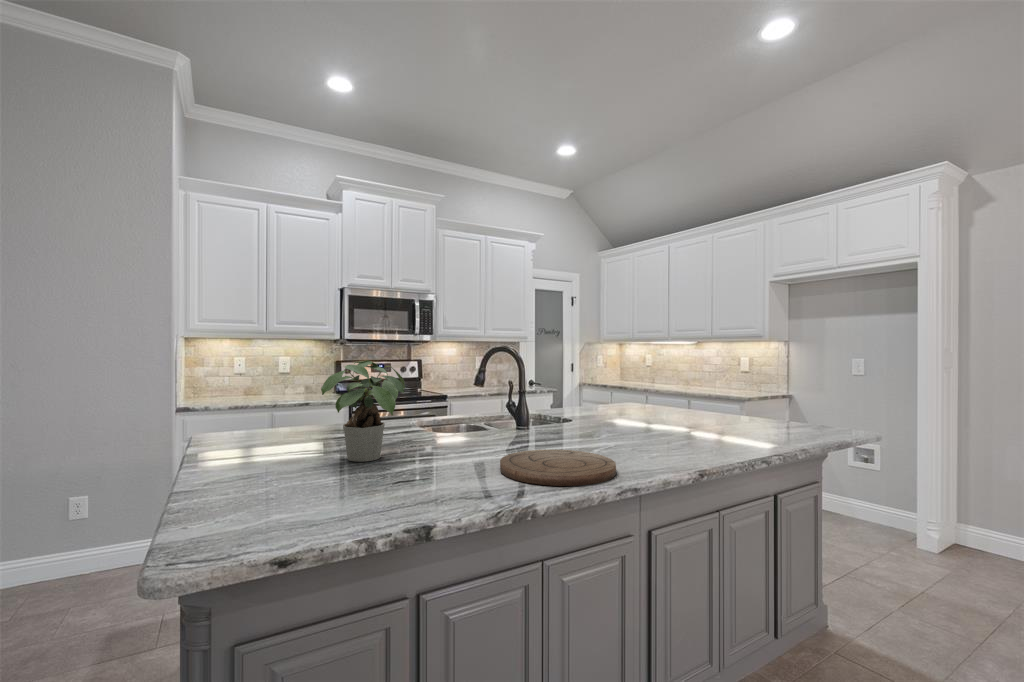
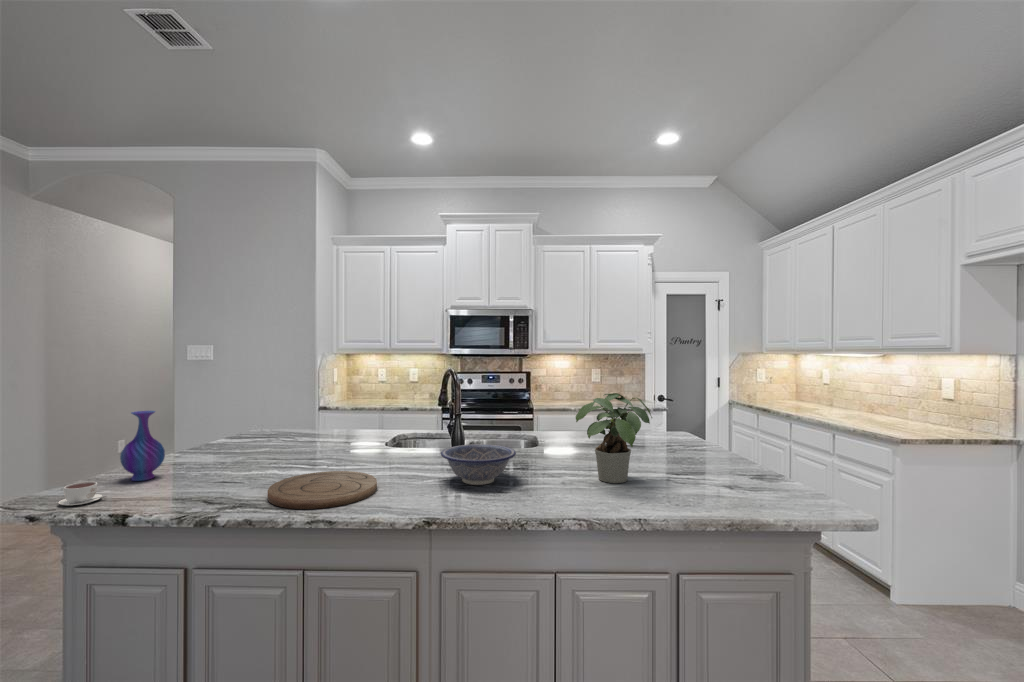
potted plant: present [321,360,406,462] -> present [576,393,652,483]
vase: none [253,394,312,499] -> present [120,411,165,481]
decorative bowl: none [606,412,681,447] -> present [441,444,516,485]
coffee cup: none [276,496,333,534] -> present [58,482,106,505]

